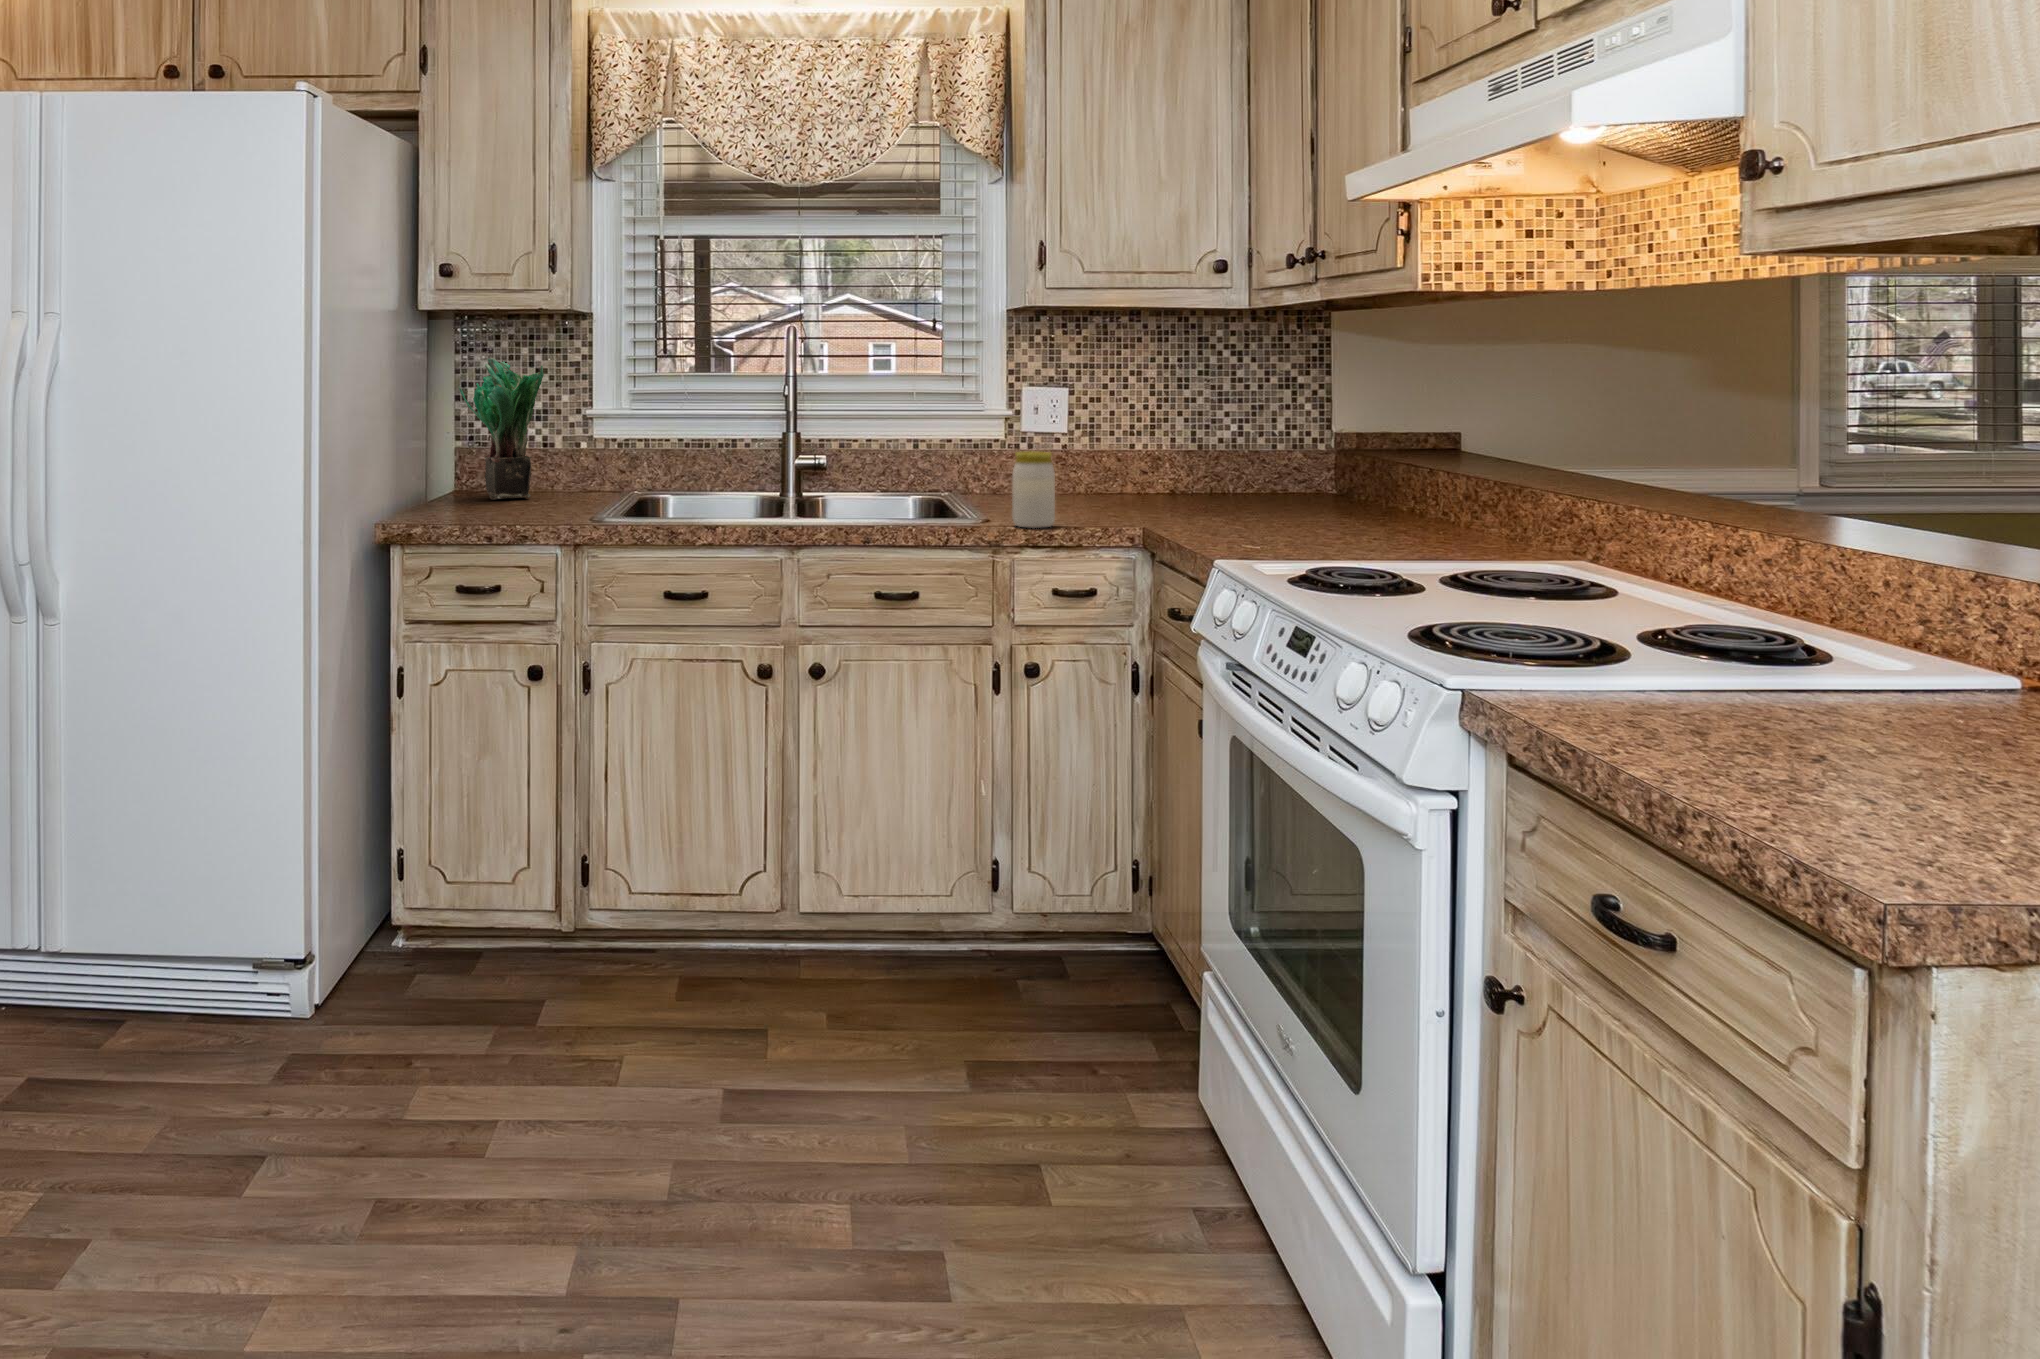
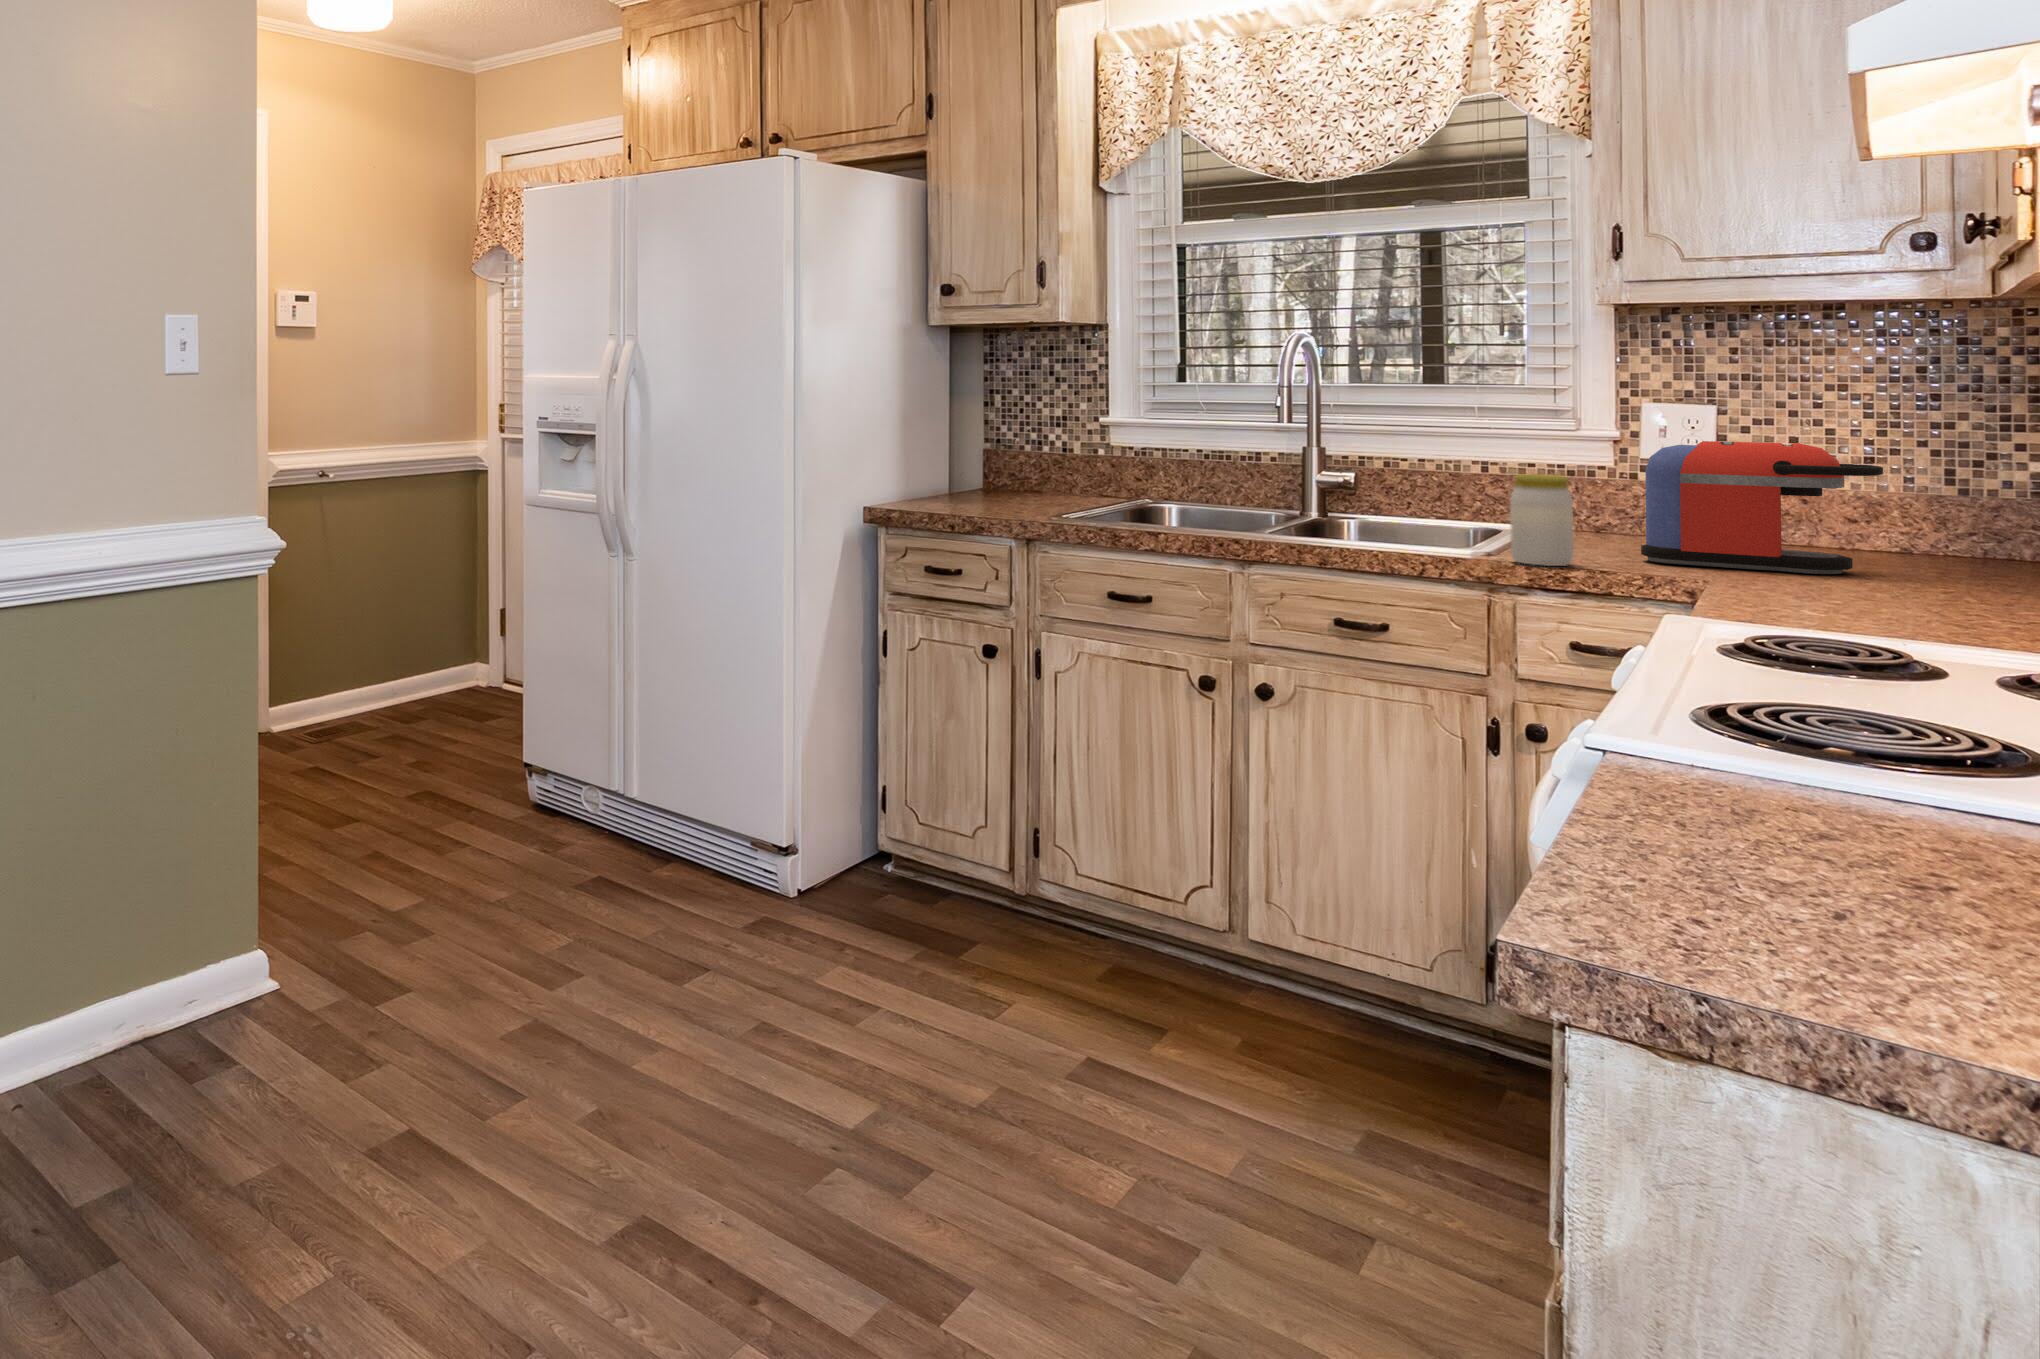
potted plant: present [459,358,544,500] -> none [980,368,1059,499]
coffee maker: none [1077,420,1214,518] -> present [1641,441,1883,574]

